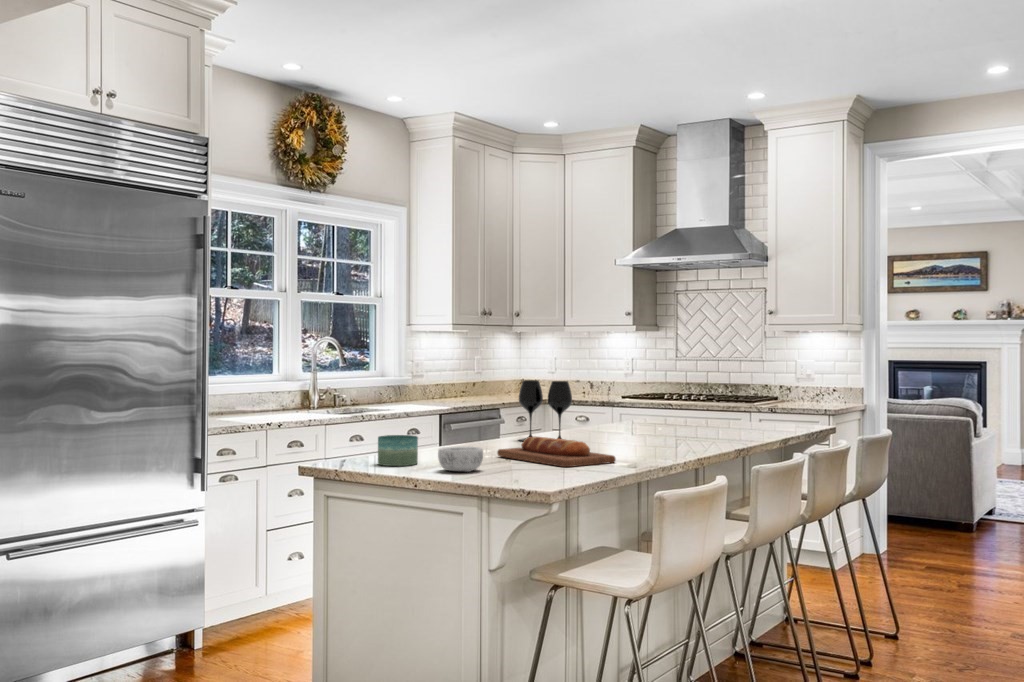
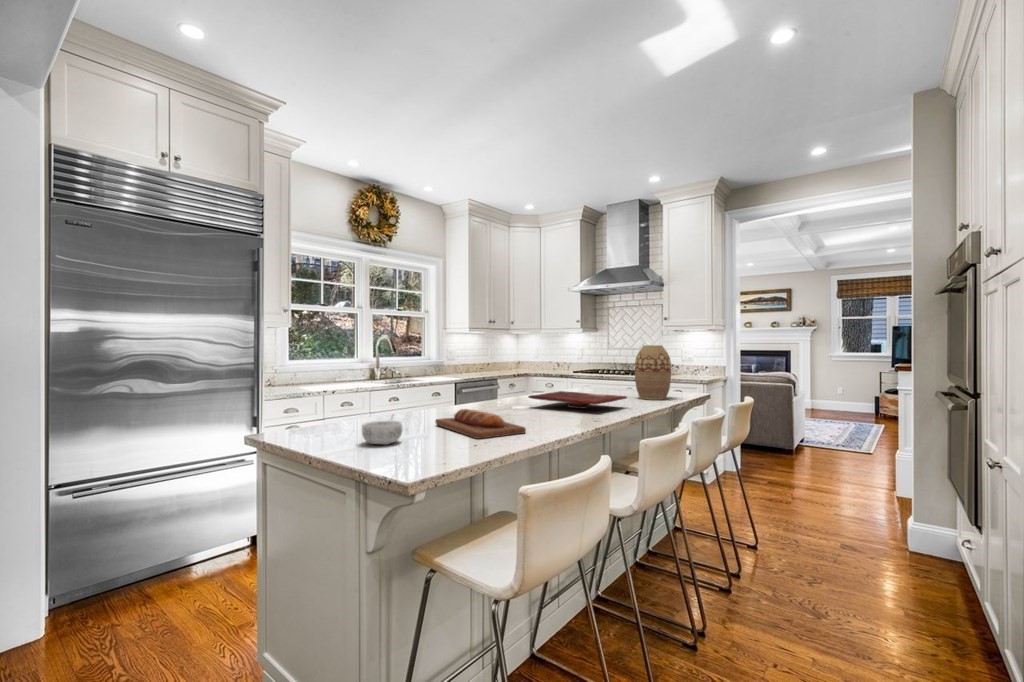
vase: none [732,357,782,432] -> present [635,345,671,400]
wine glass: present [519,380,572,441] -> none [472,363,511,410]
cutting board: none [594,420,725,441] -> present [528,391,627,409]
candle: present [378,435,418,466] -> none [326,409,361,436]

